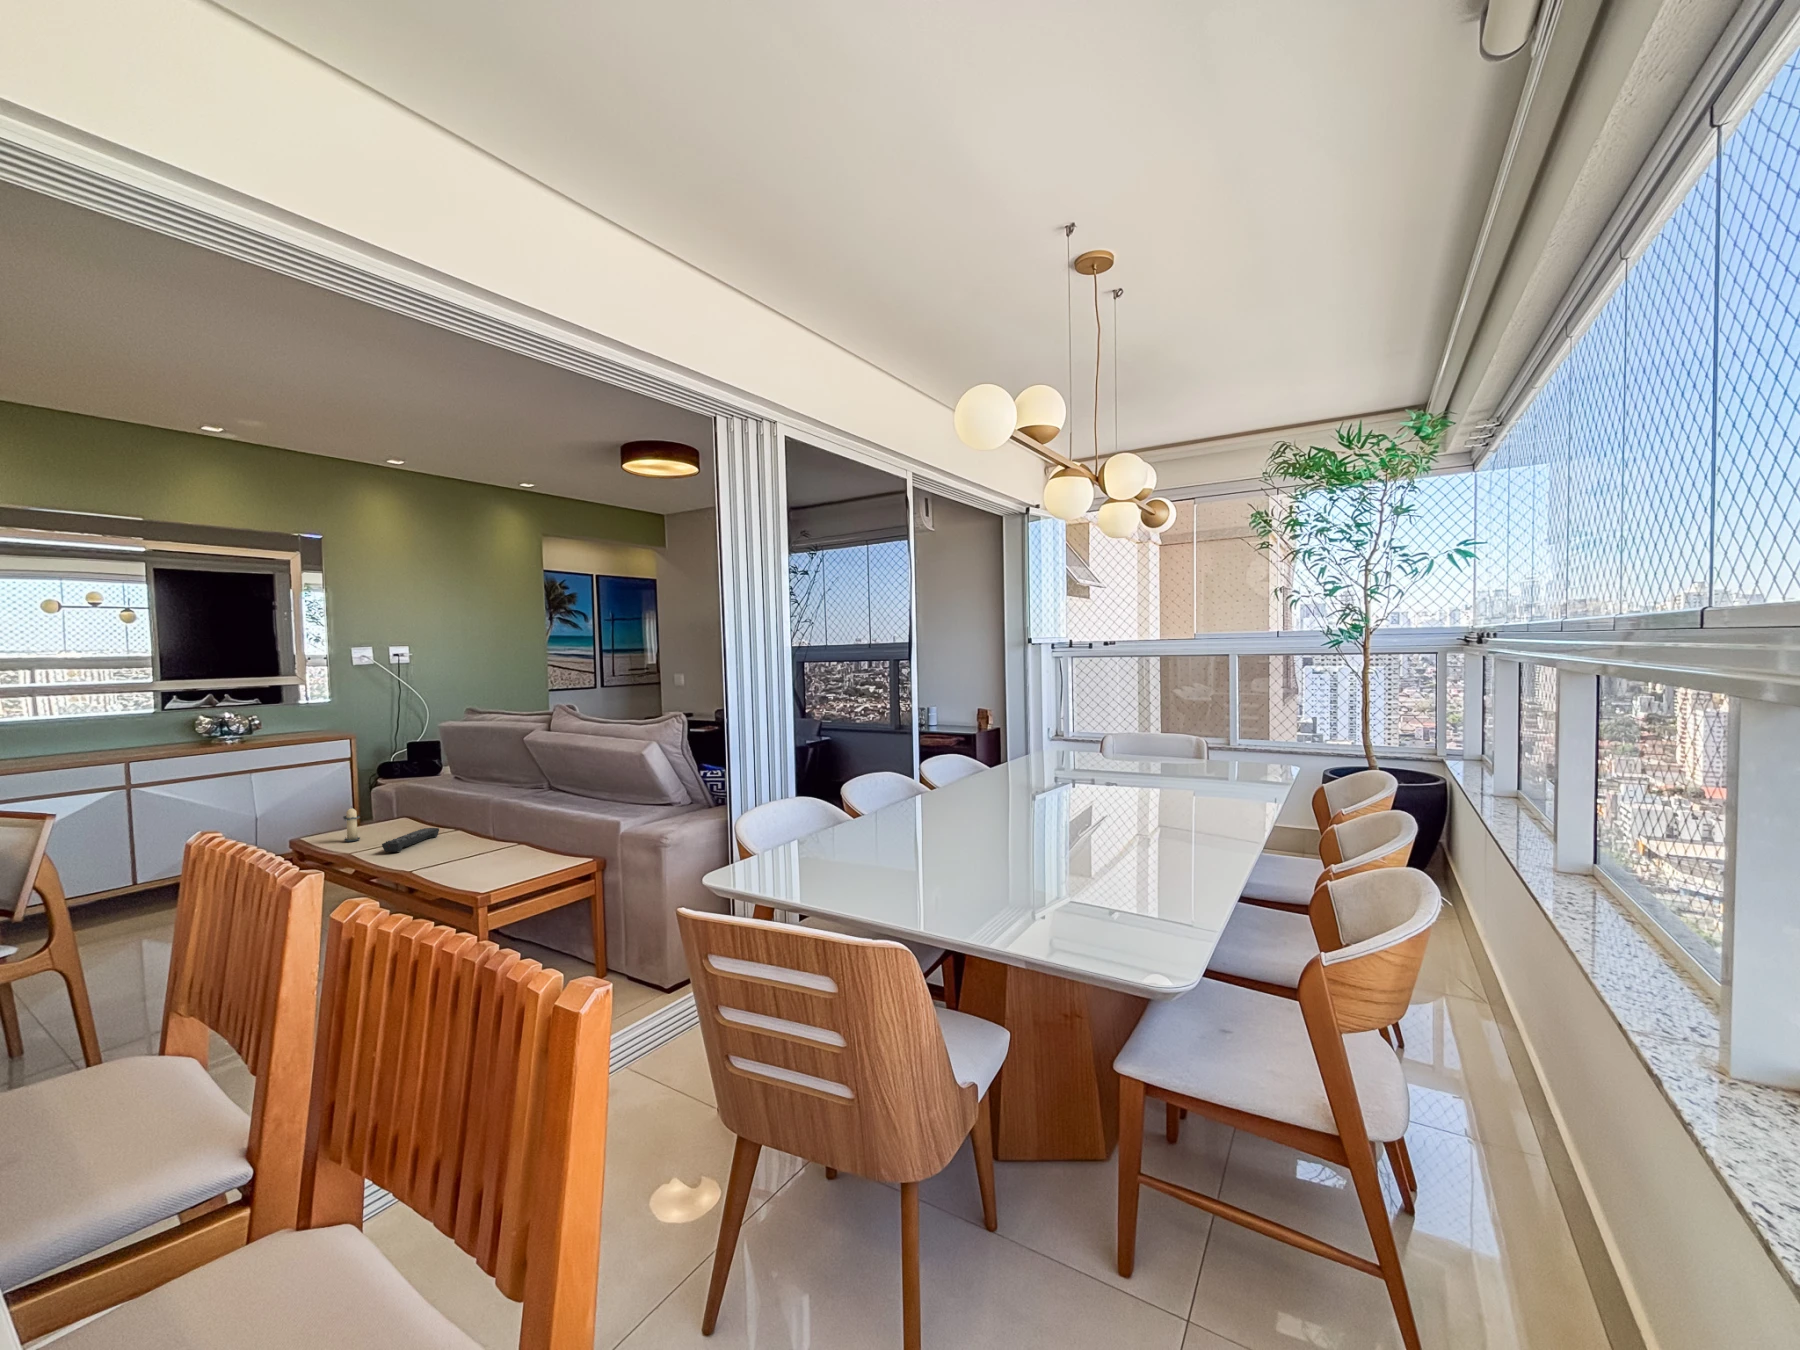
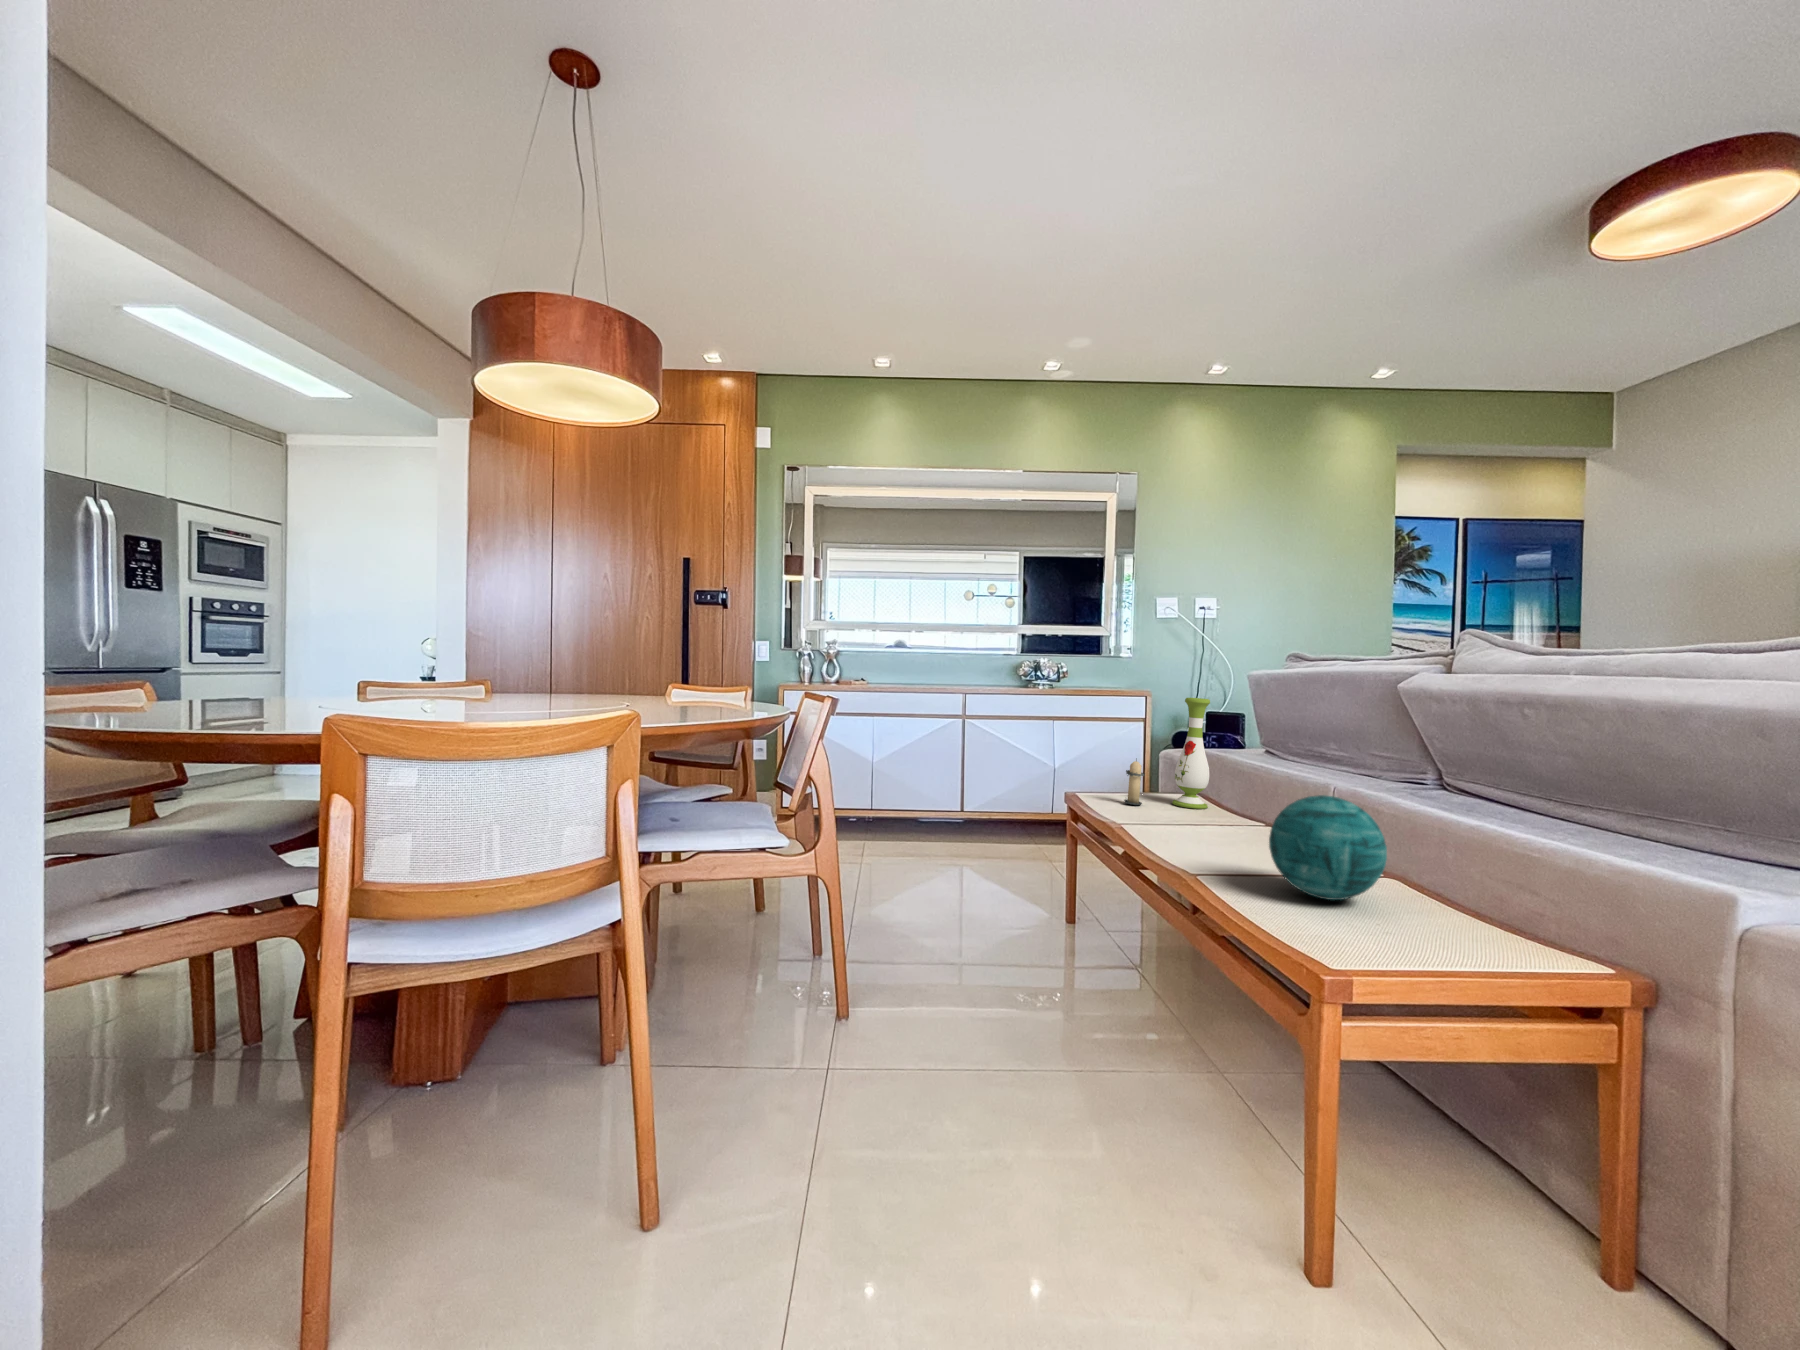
vase: none [385,752,414,833] -> present [1172,698,1210,809]
decorative orb: none [447,813,509,868] -> present [1269,795,1387,900]
remote control: present [382,828,439,852] -> none [1167,809,1244,834]

